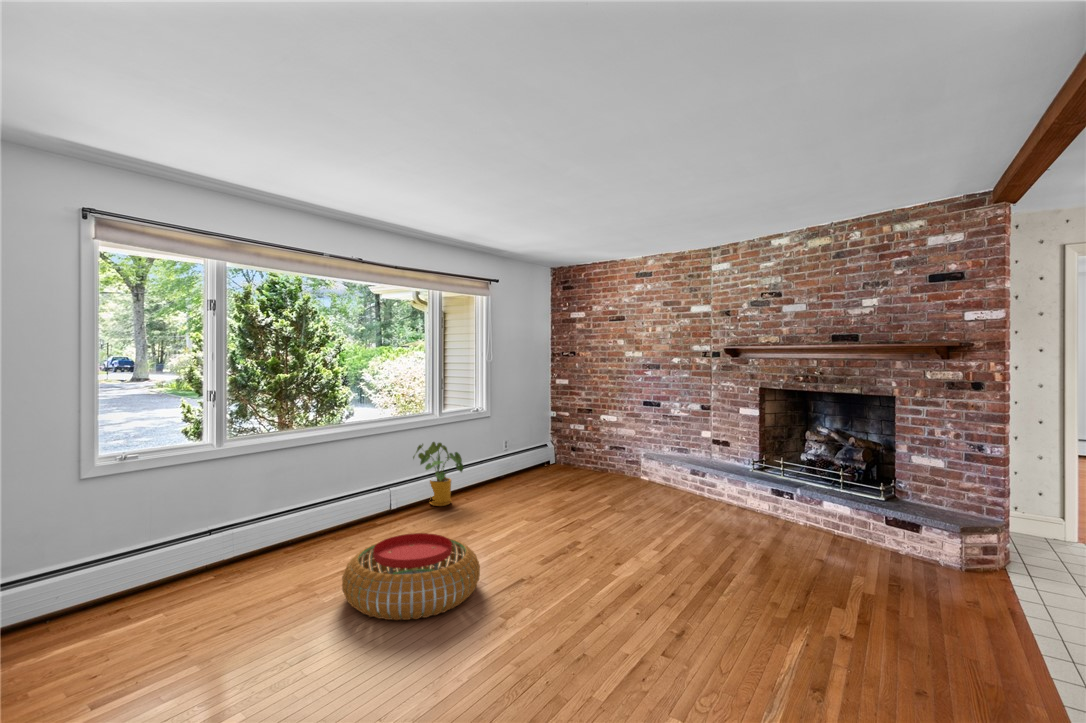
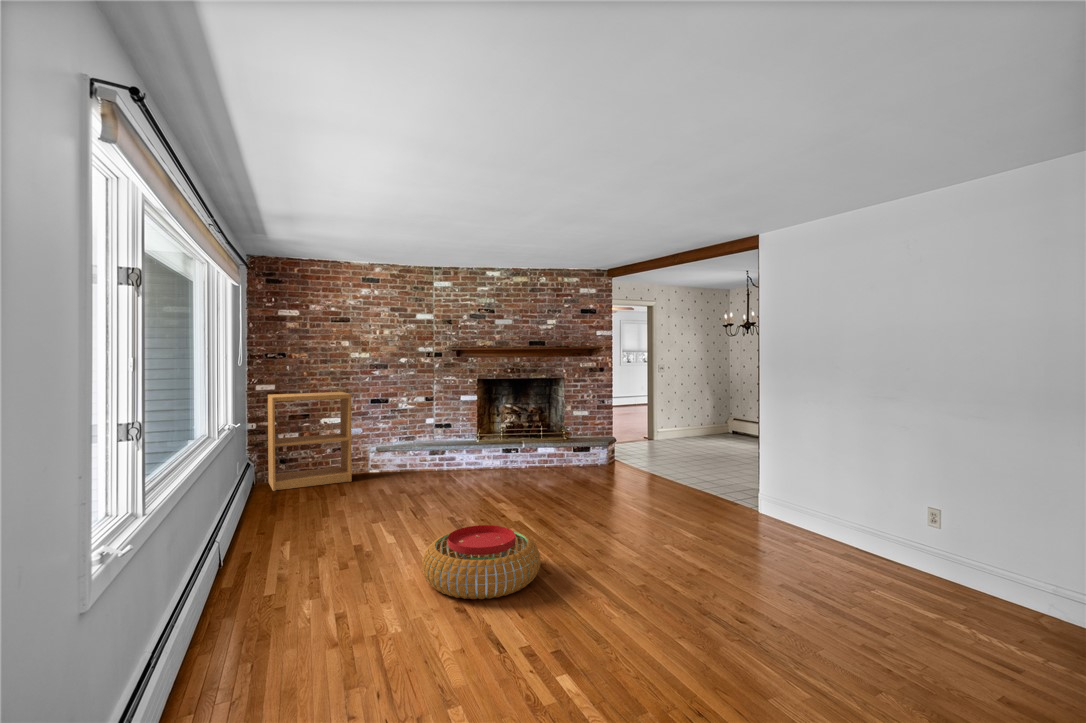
bookshelf: none [540,389,617,481] -> present [268,392,352,491]
house plant: present [413,442,463,506] -> none [228,468,310,542]

